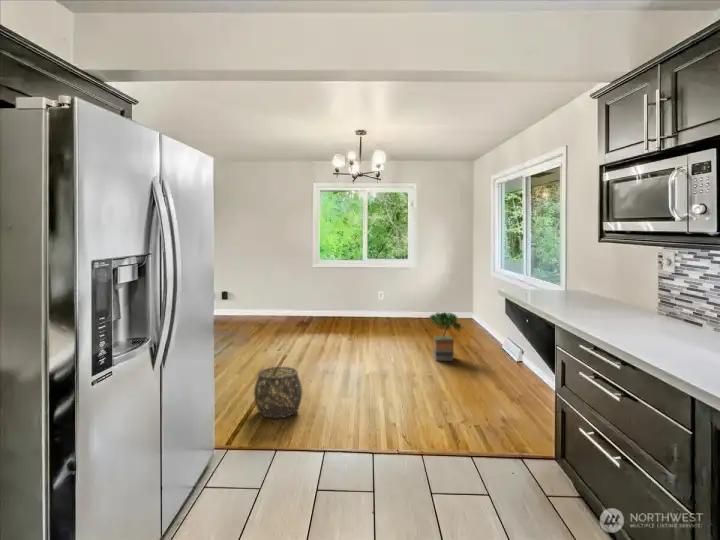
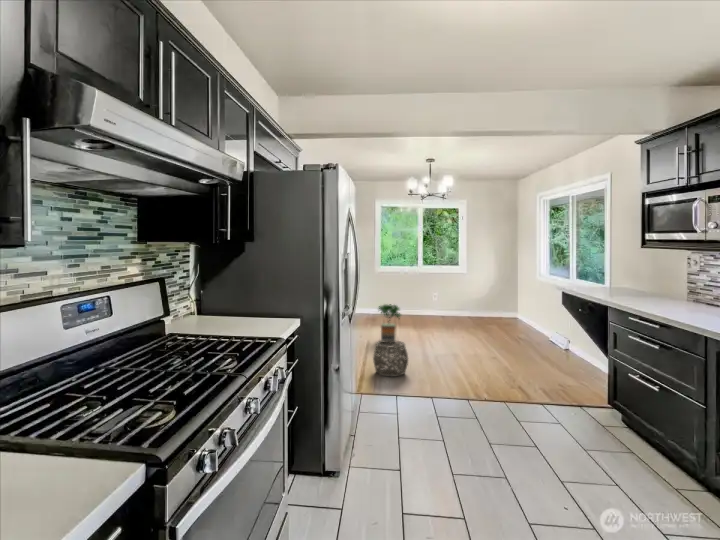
potted tree: present [429,312,461,361] -> present [379,304,401,341]

